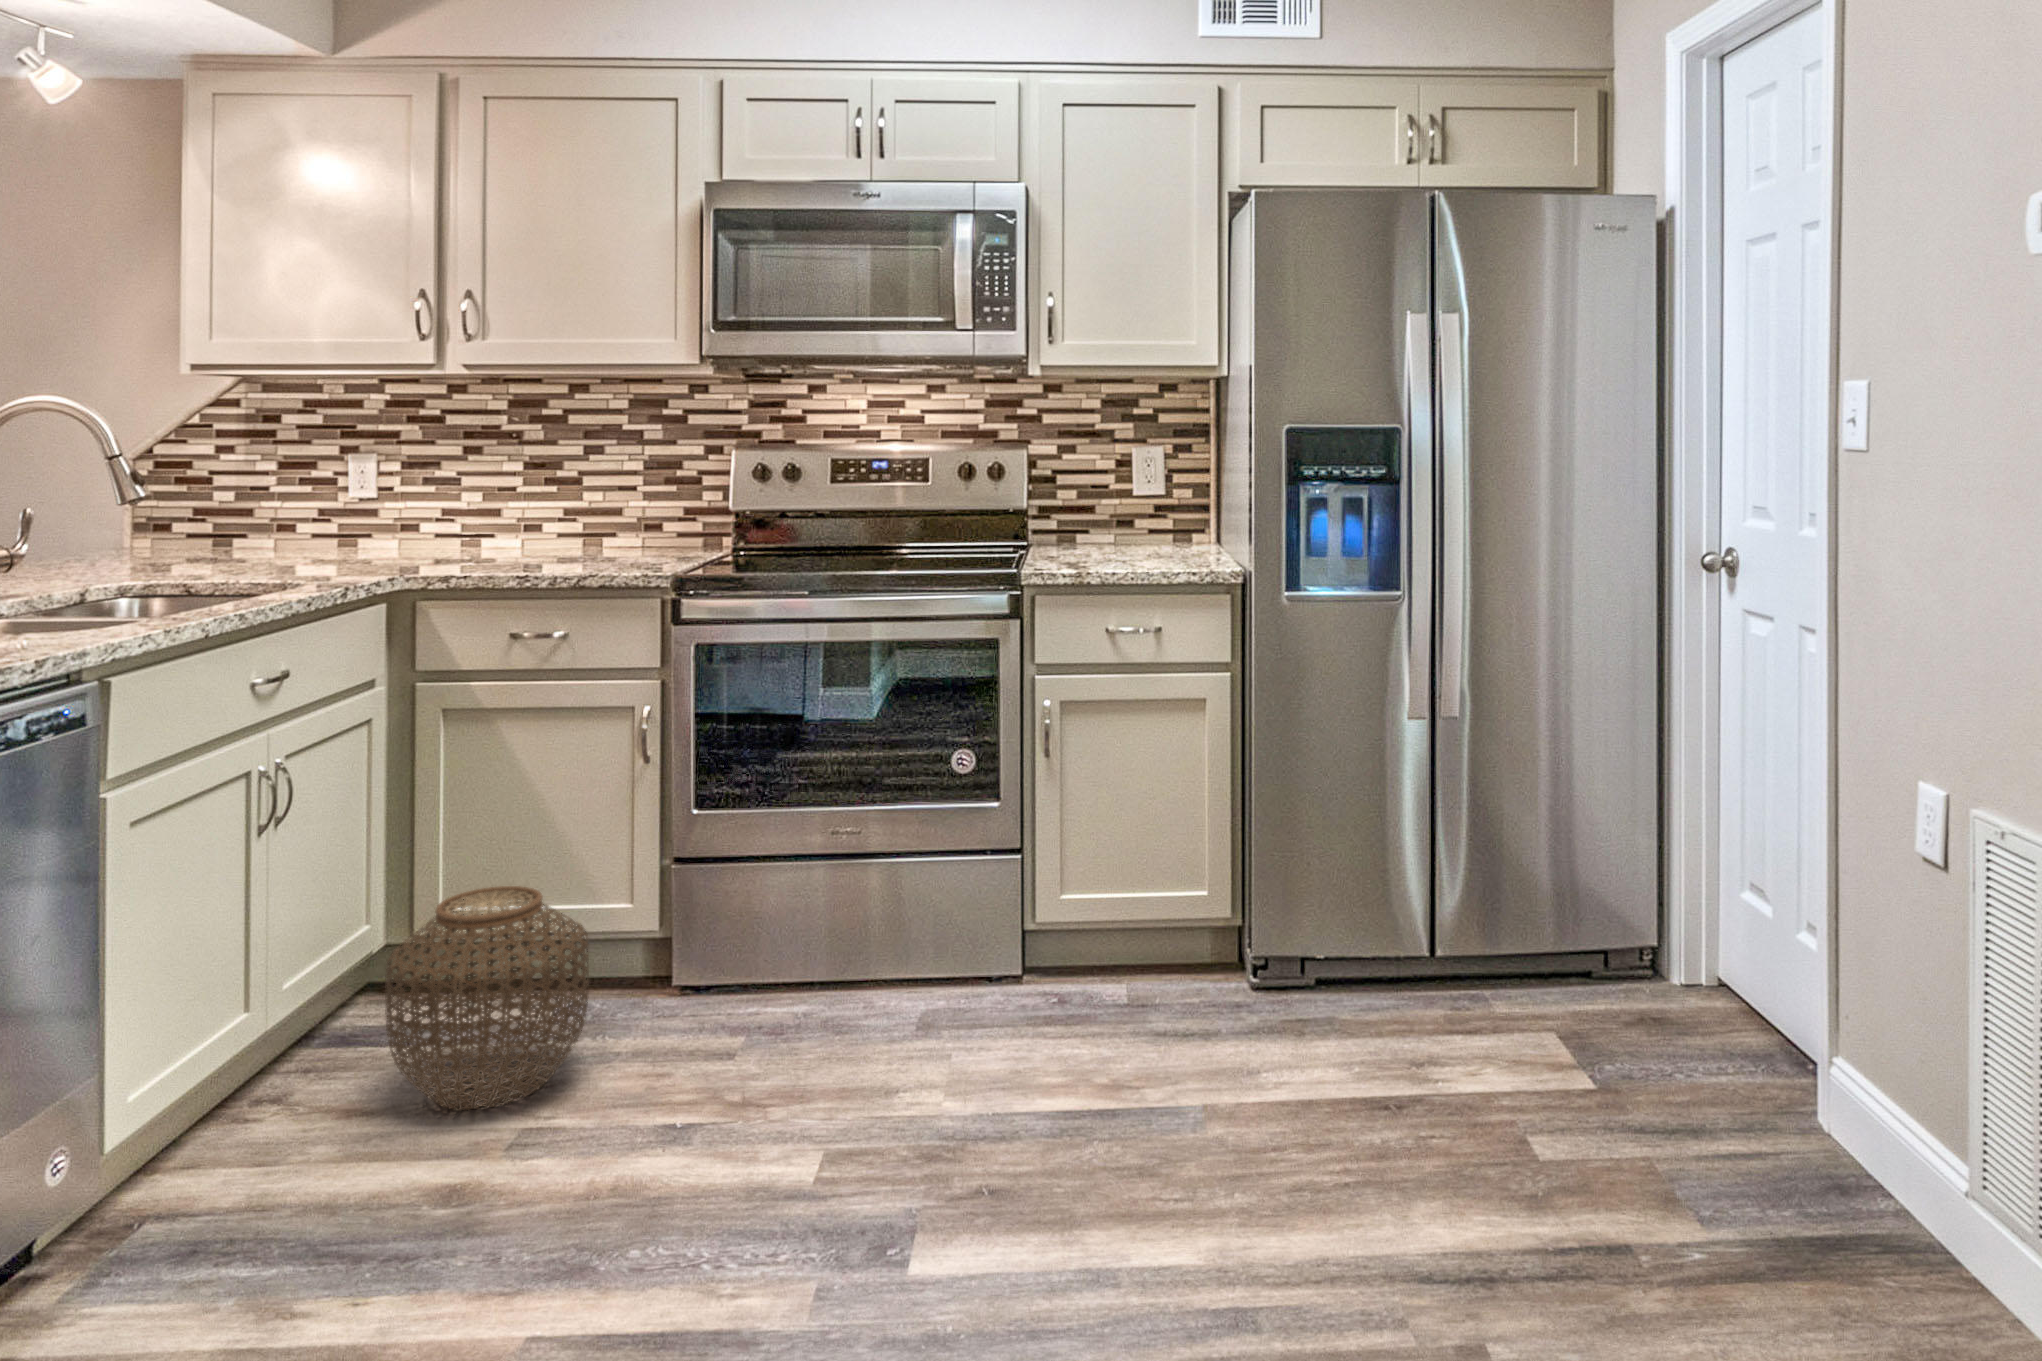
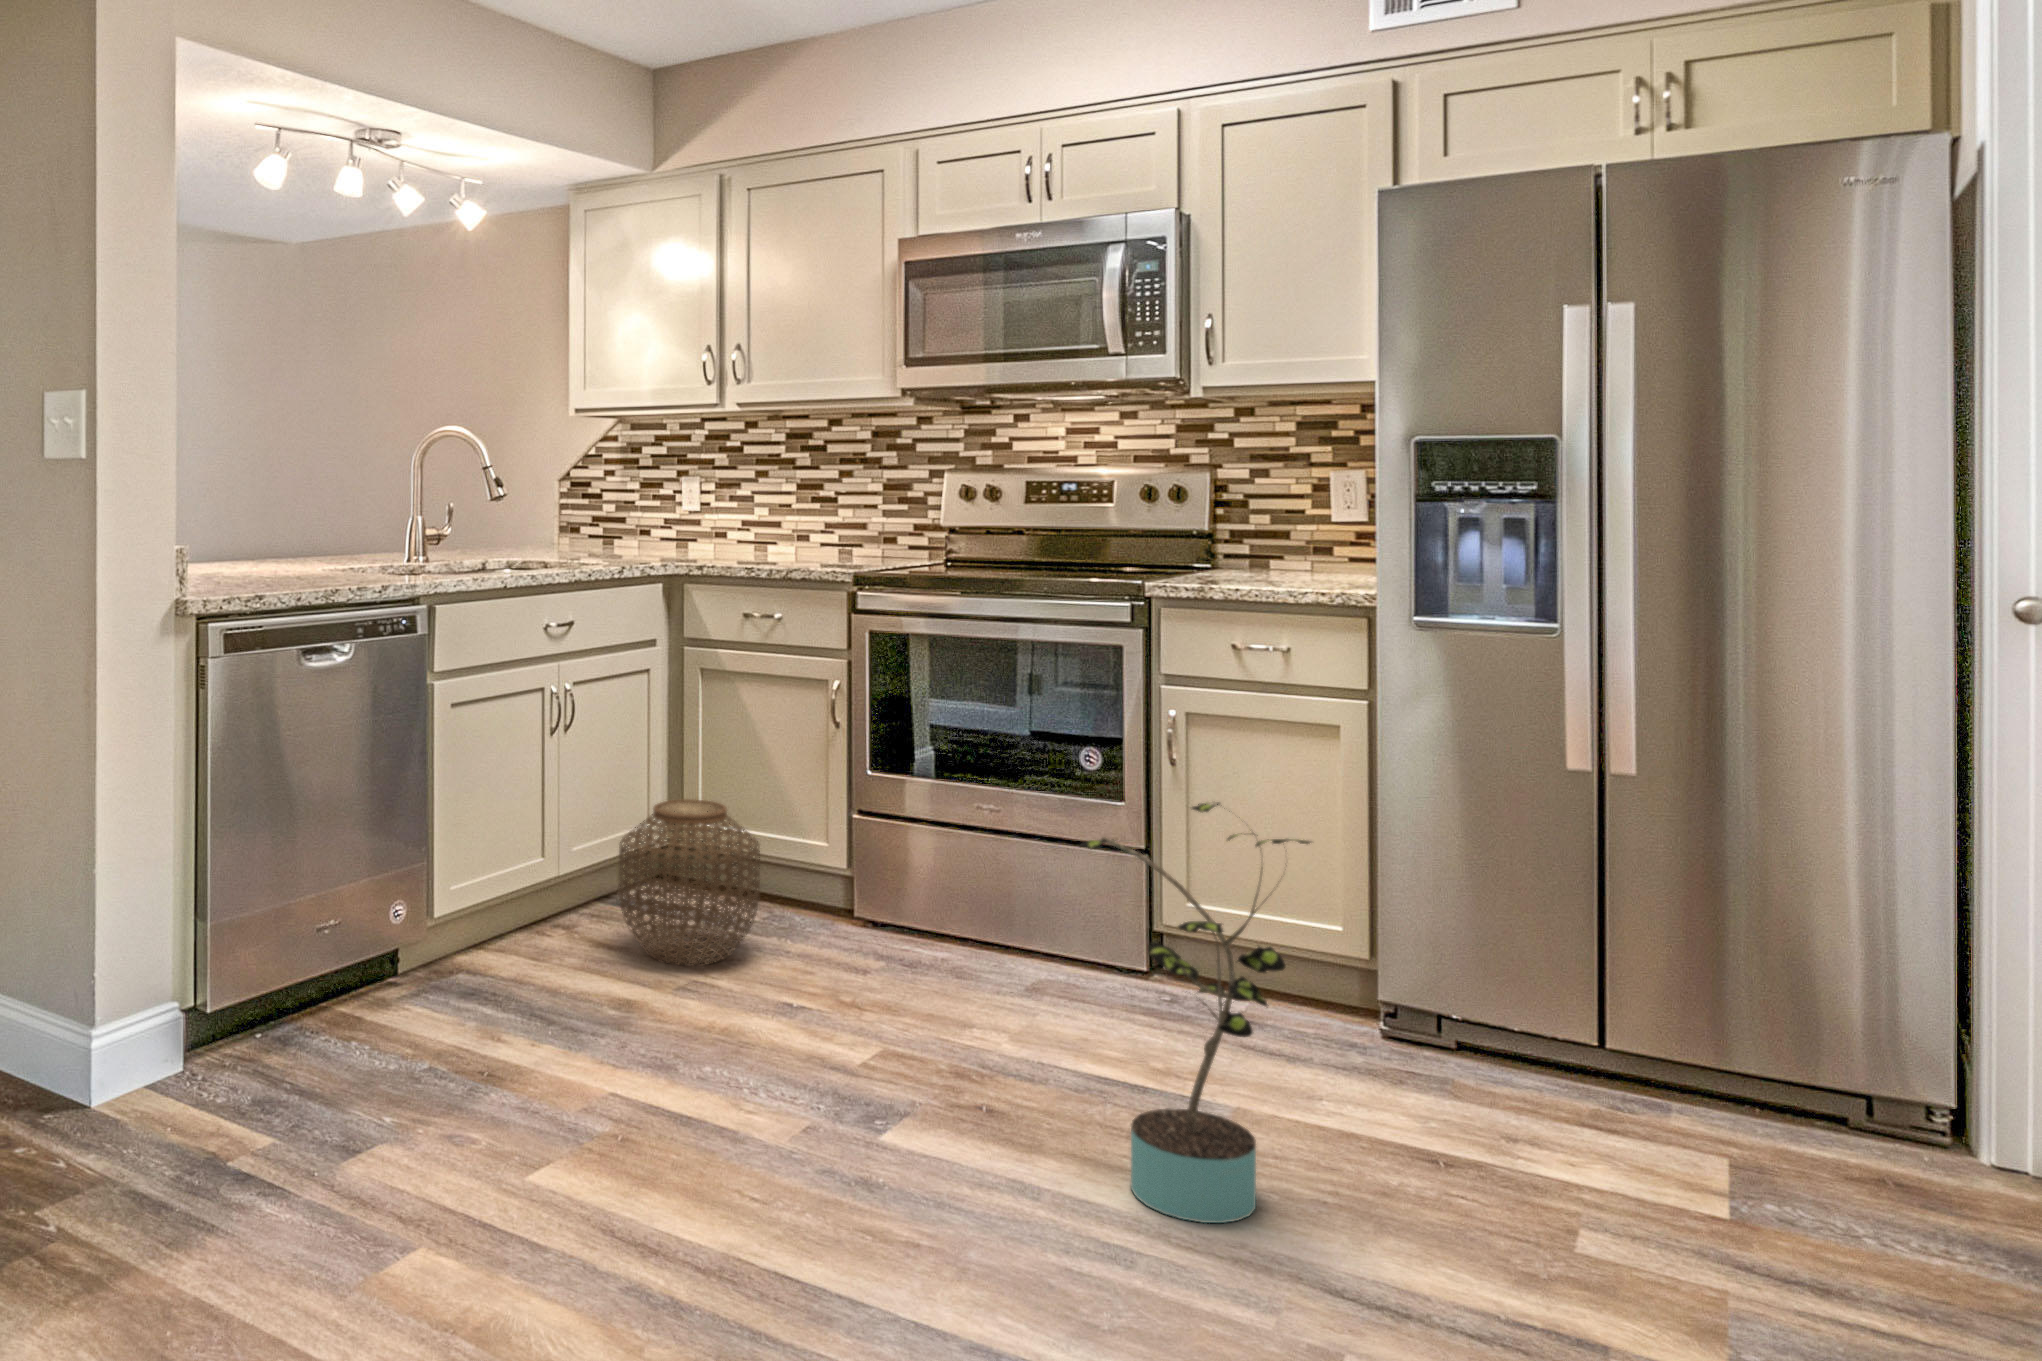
potted plant: none [1130,816,1366,1256] -> present [1080,802,1310,1223]

